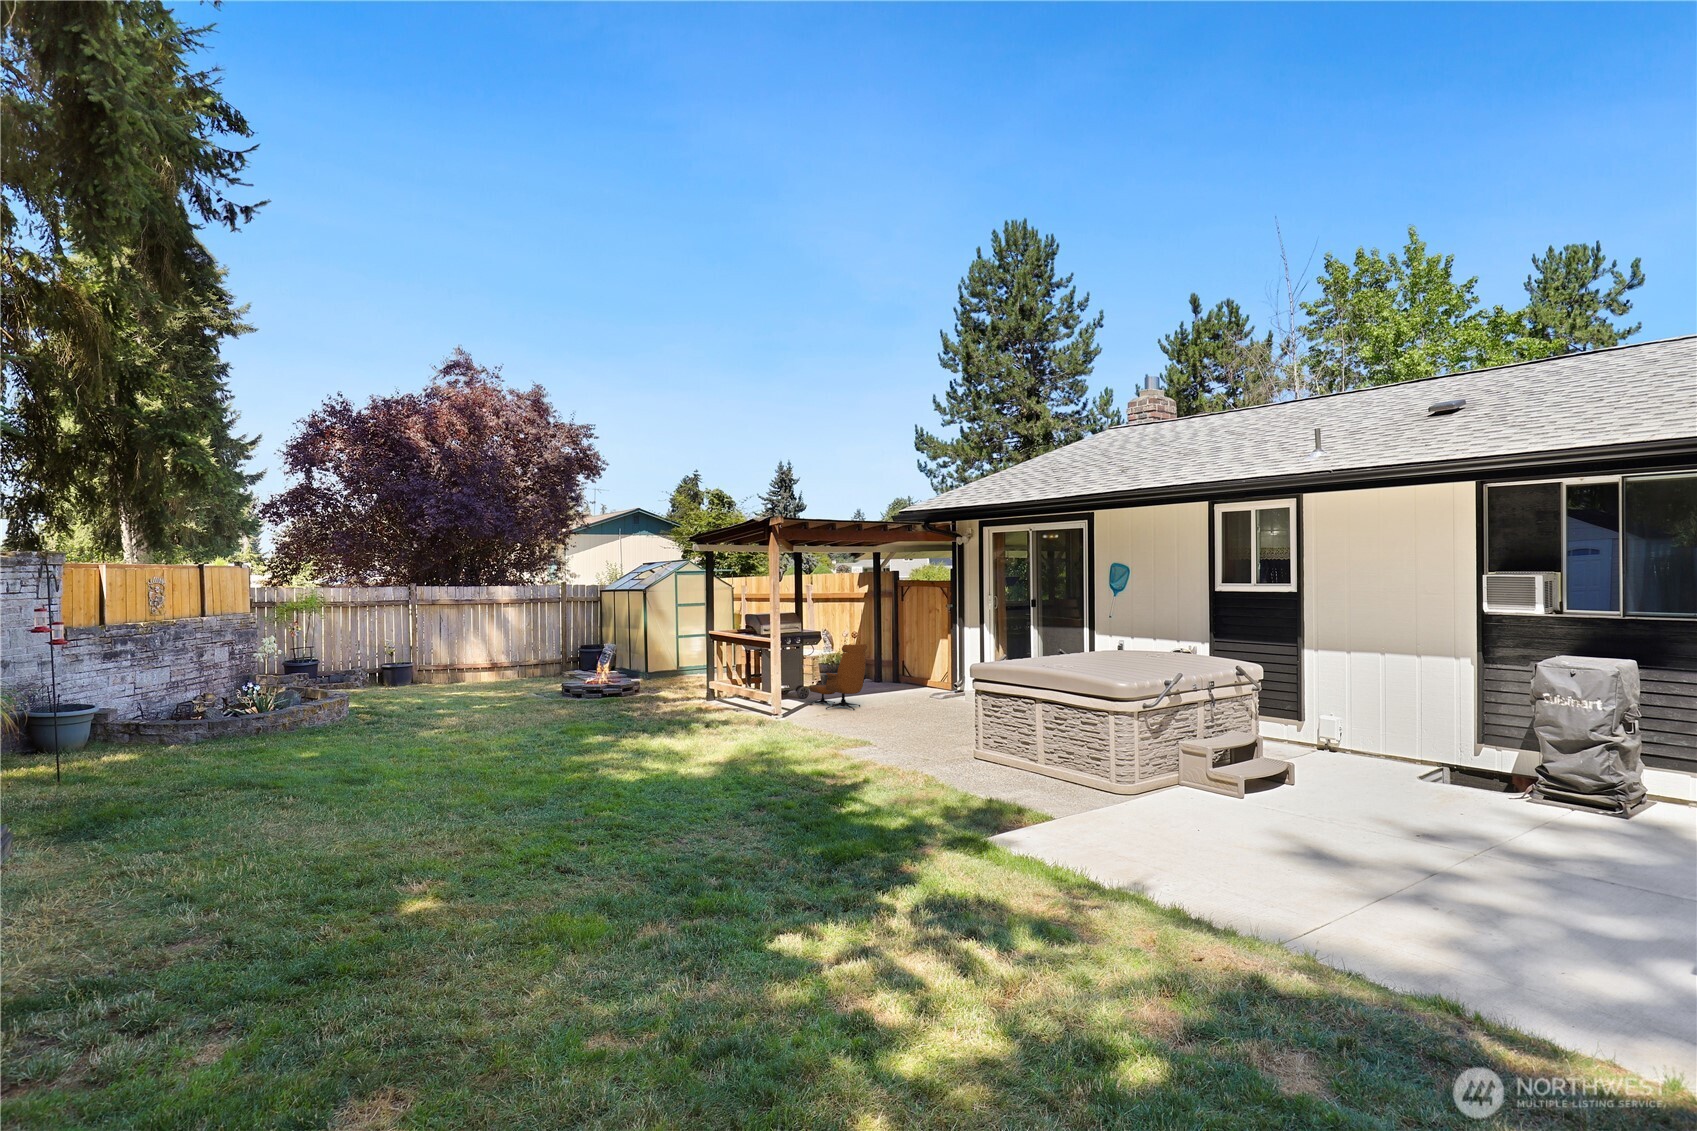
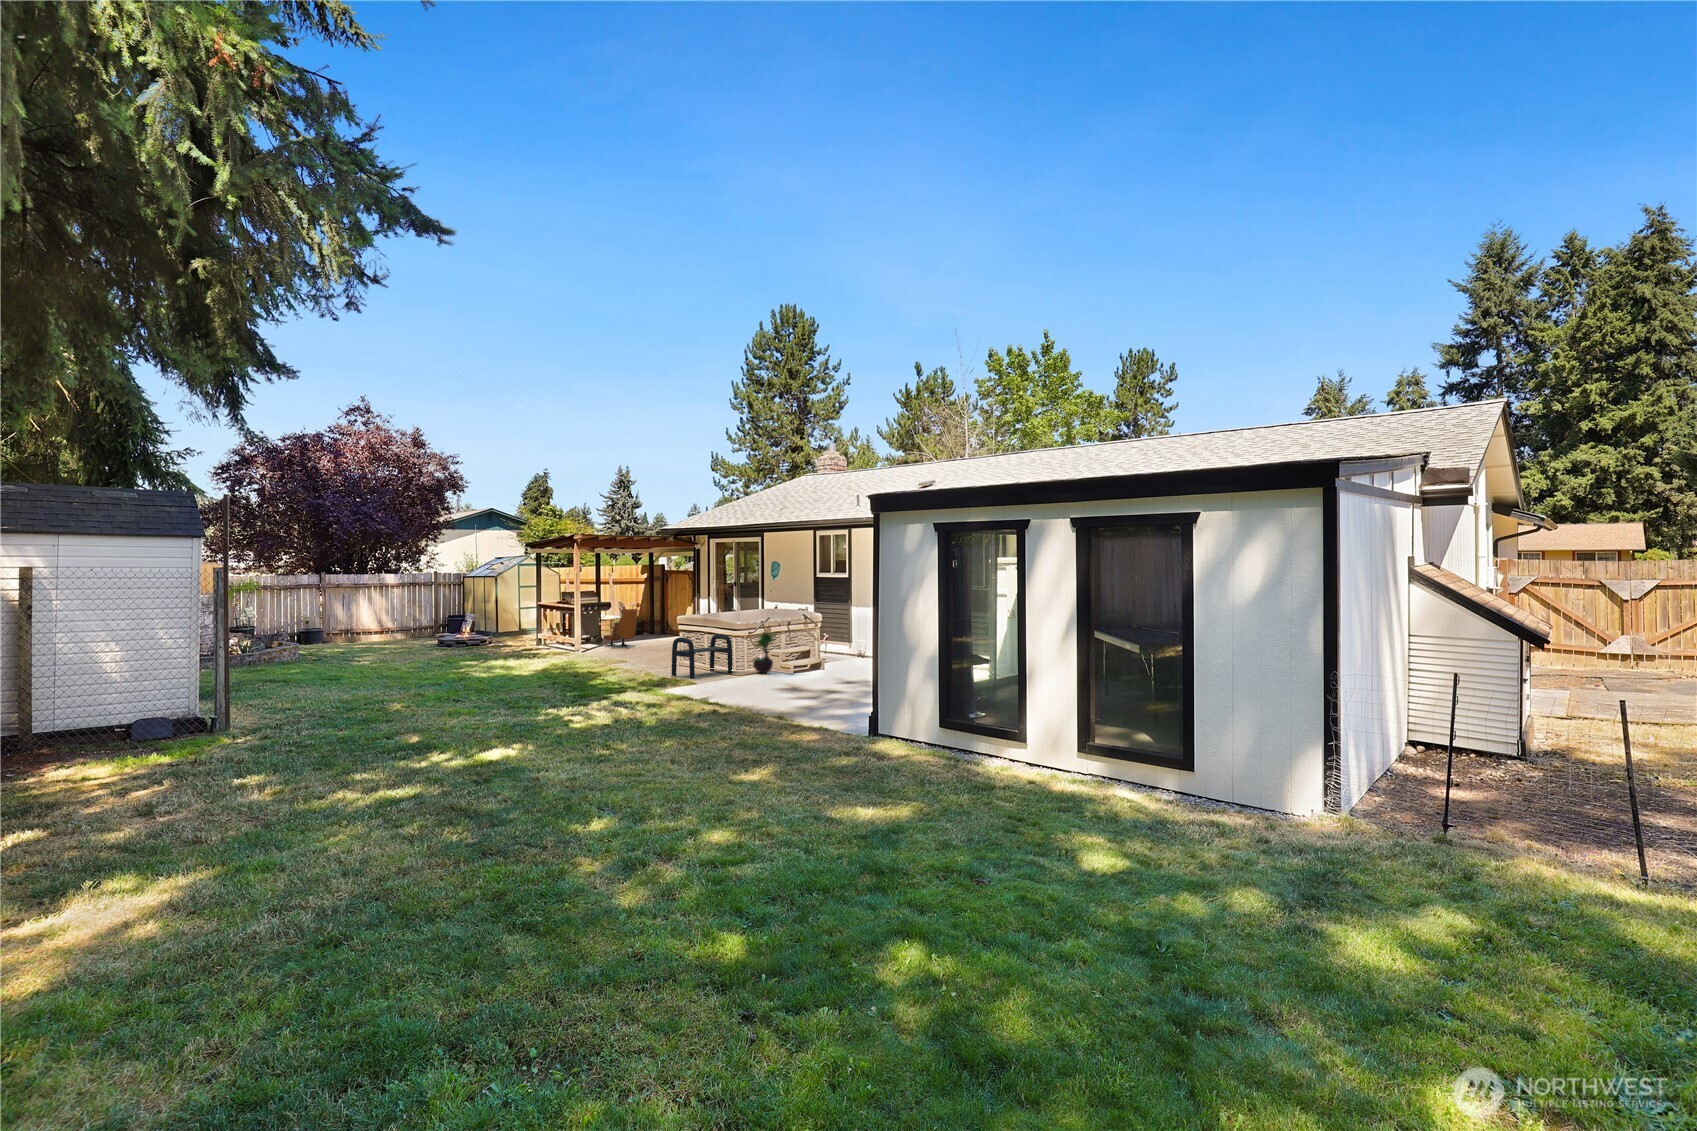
potted tree: none [1152,693,1210,789] -> present [753,632,776,673]
bench: none [987,703,1106,799] -> present [672,634,733,678]

